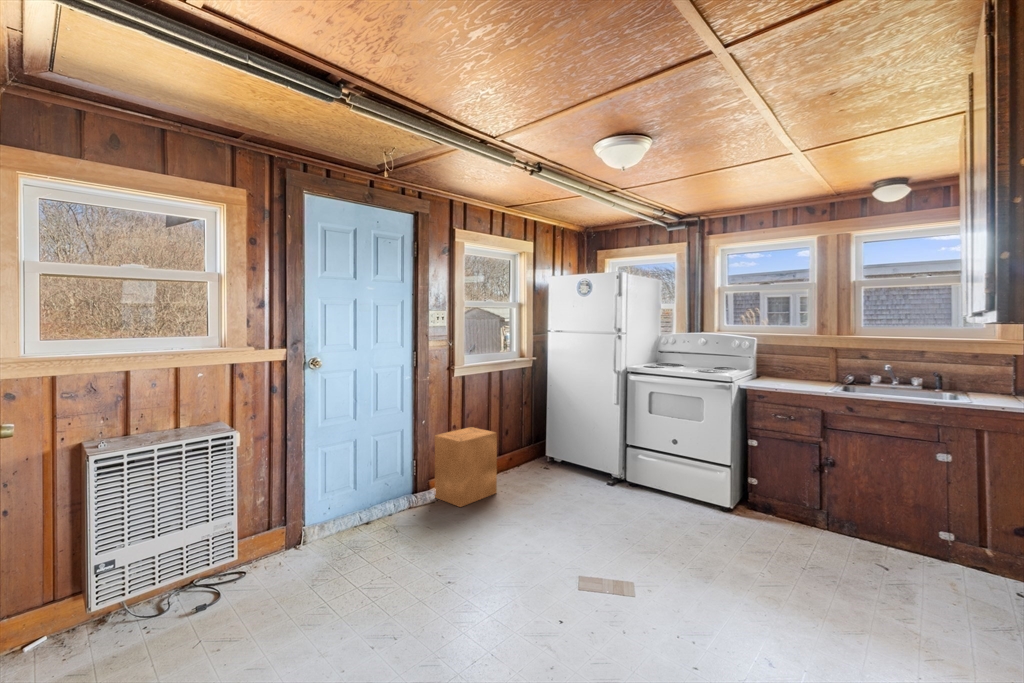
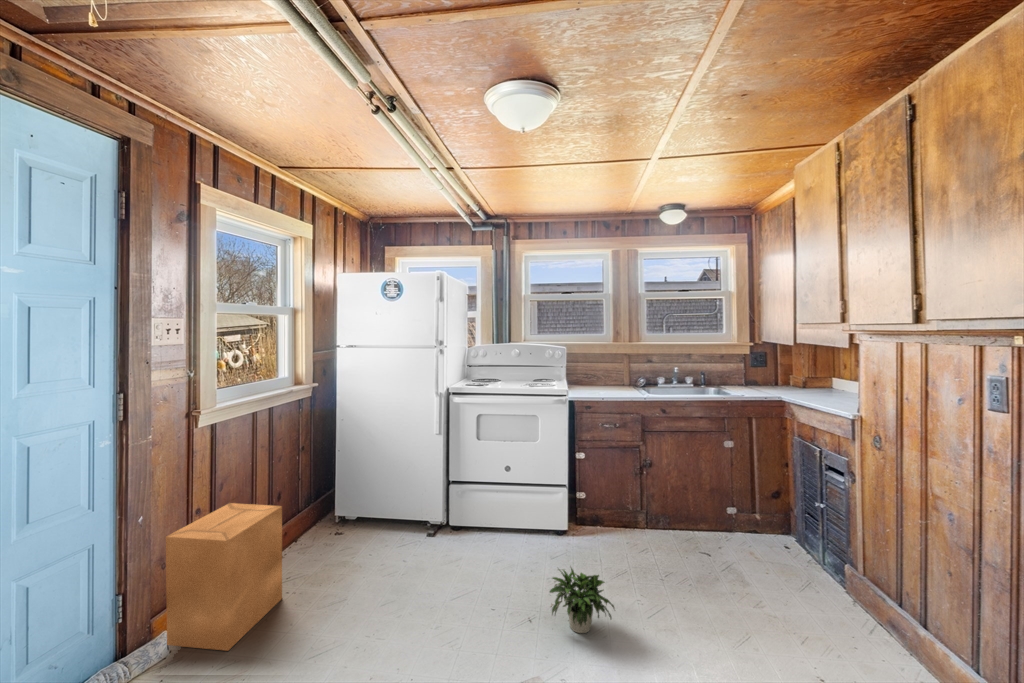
potted plant: none [647,507,716,563] -> present [550,568,614,633]

